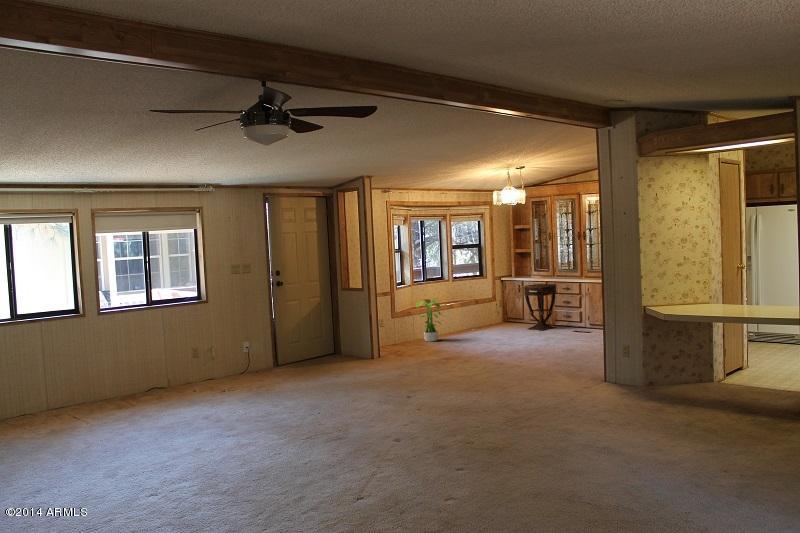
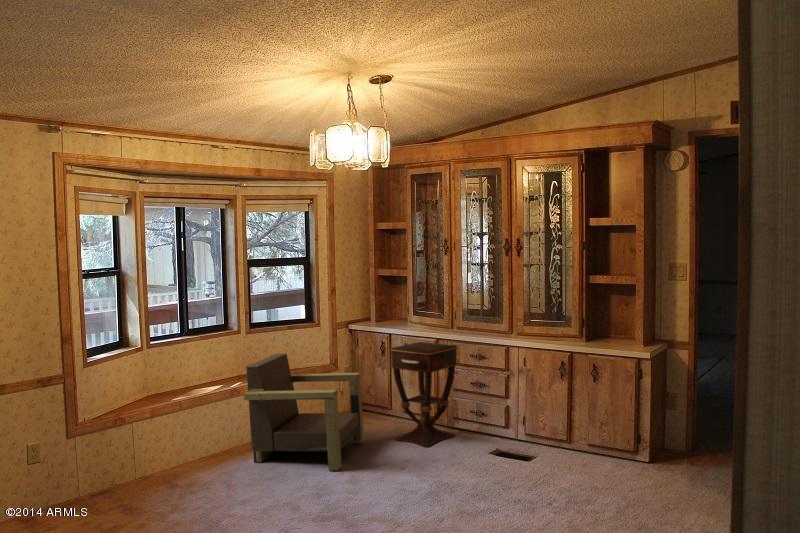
armchair: none [460,289,512,336] -> present [244,354,364,471]
potted plant: present [416,299,443,342] -> none [119,383,194,495]

